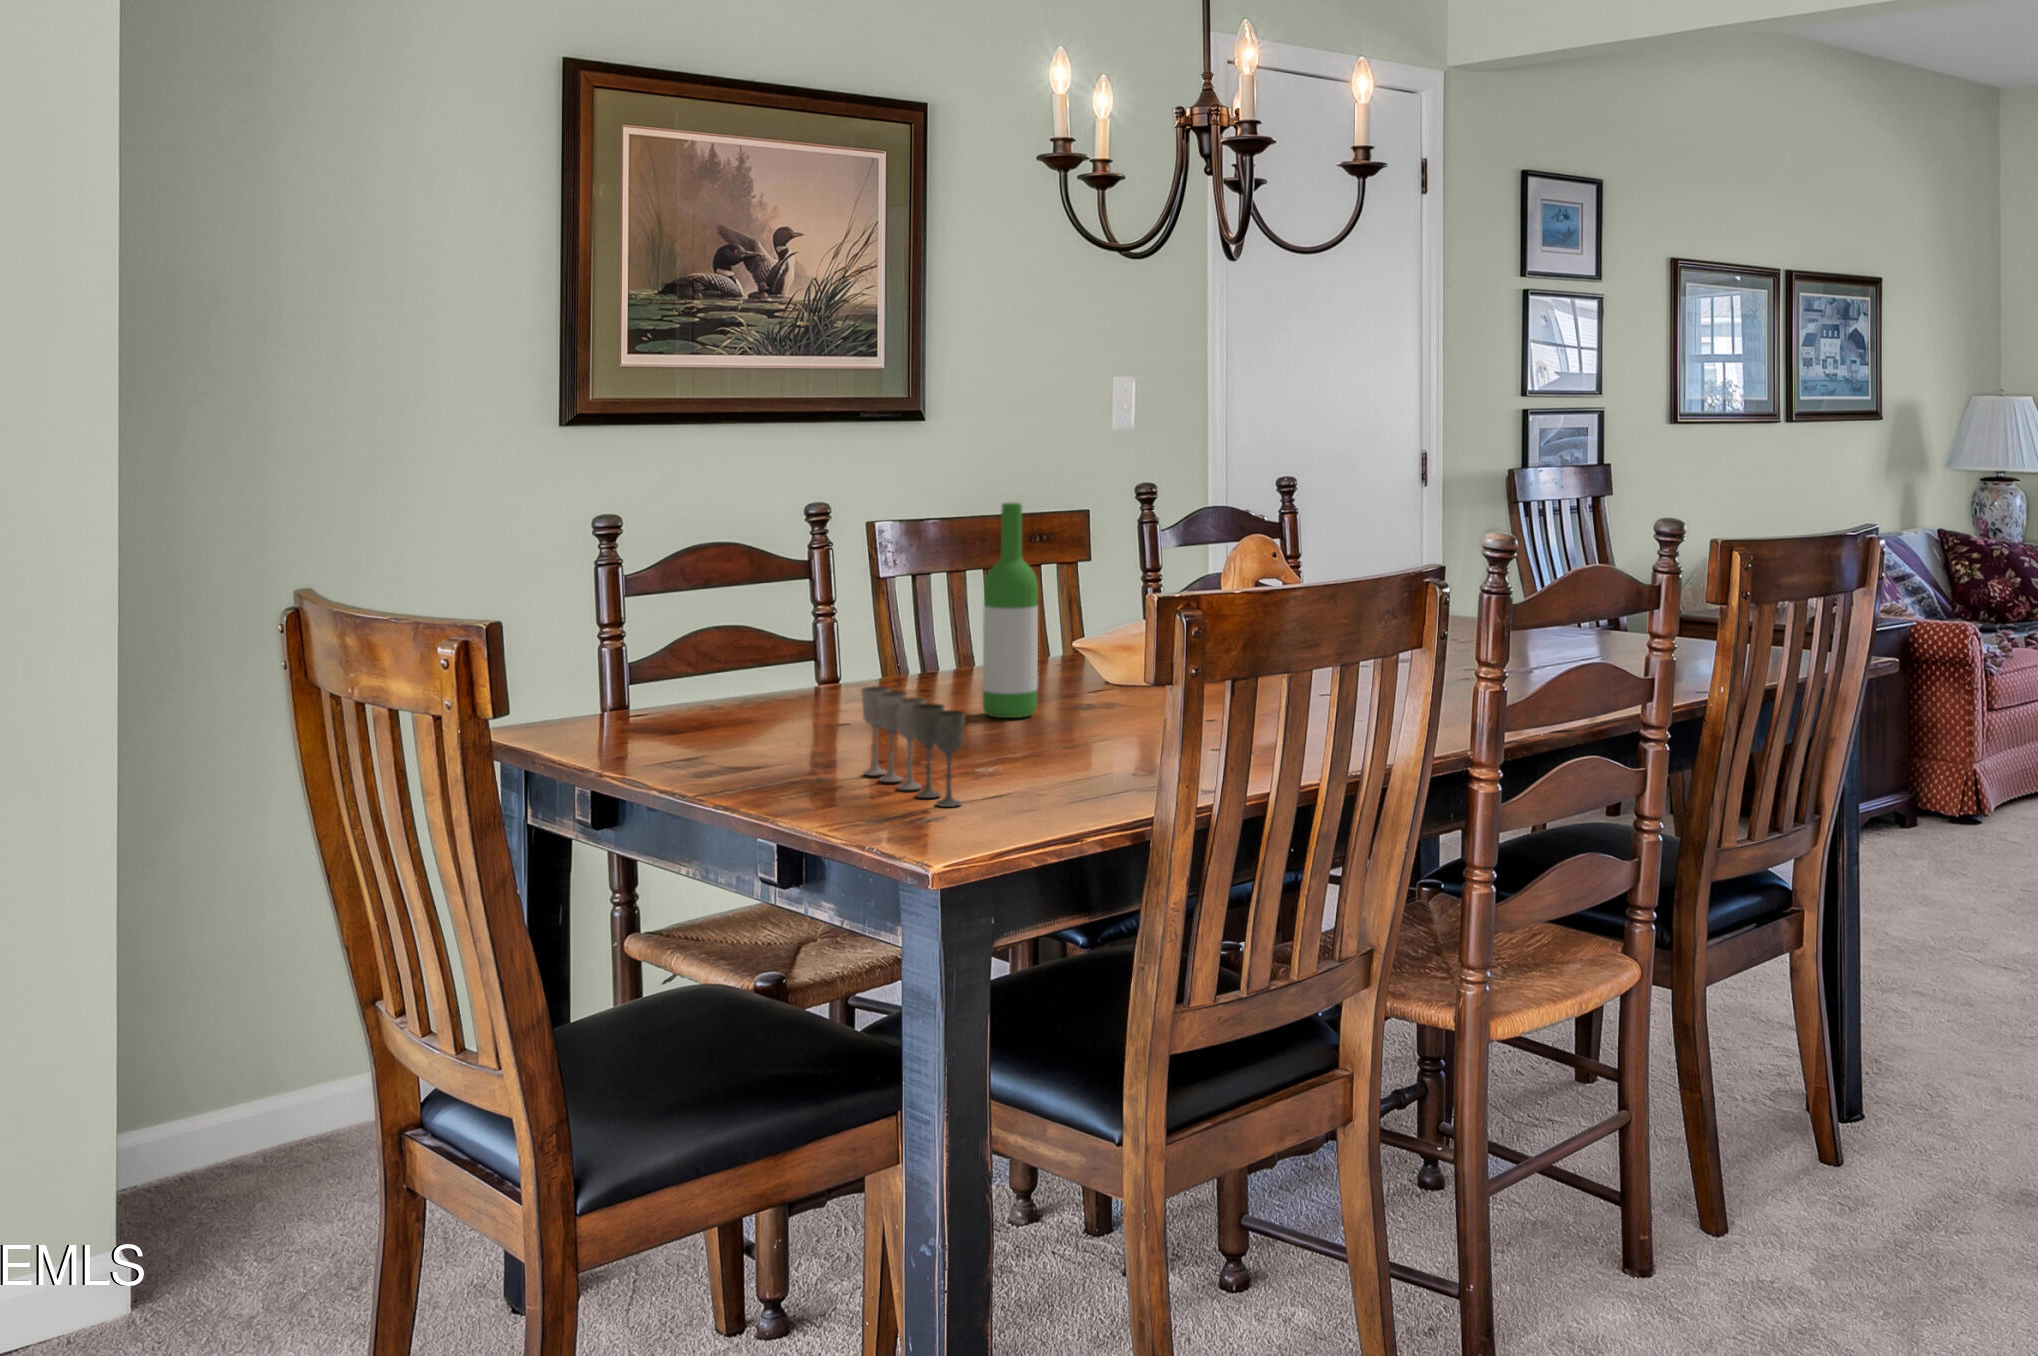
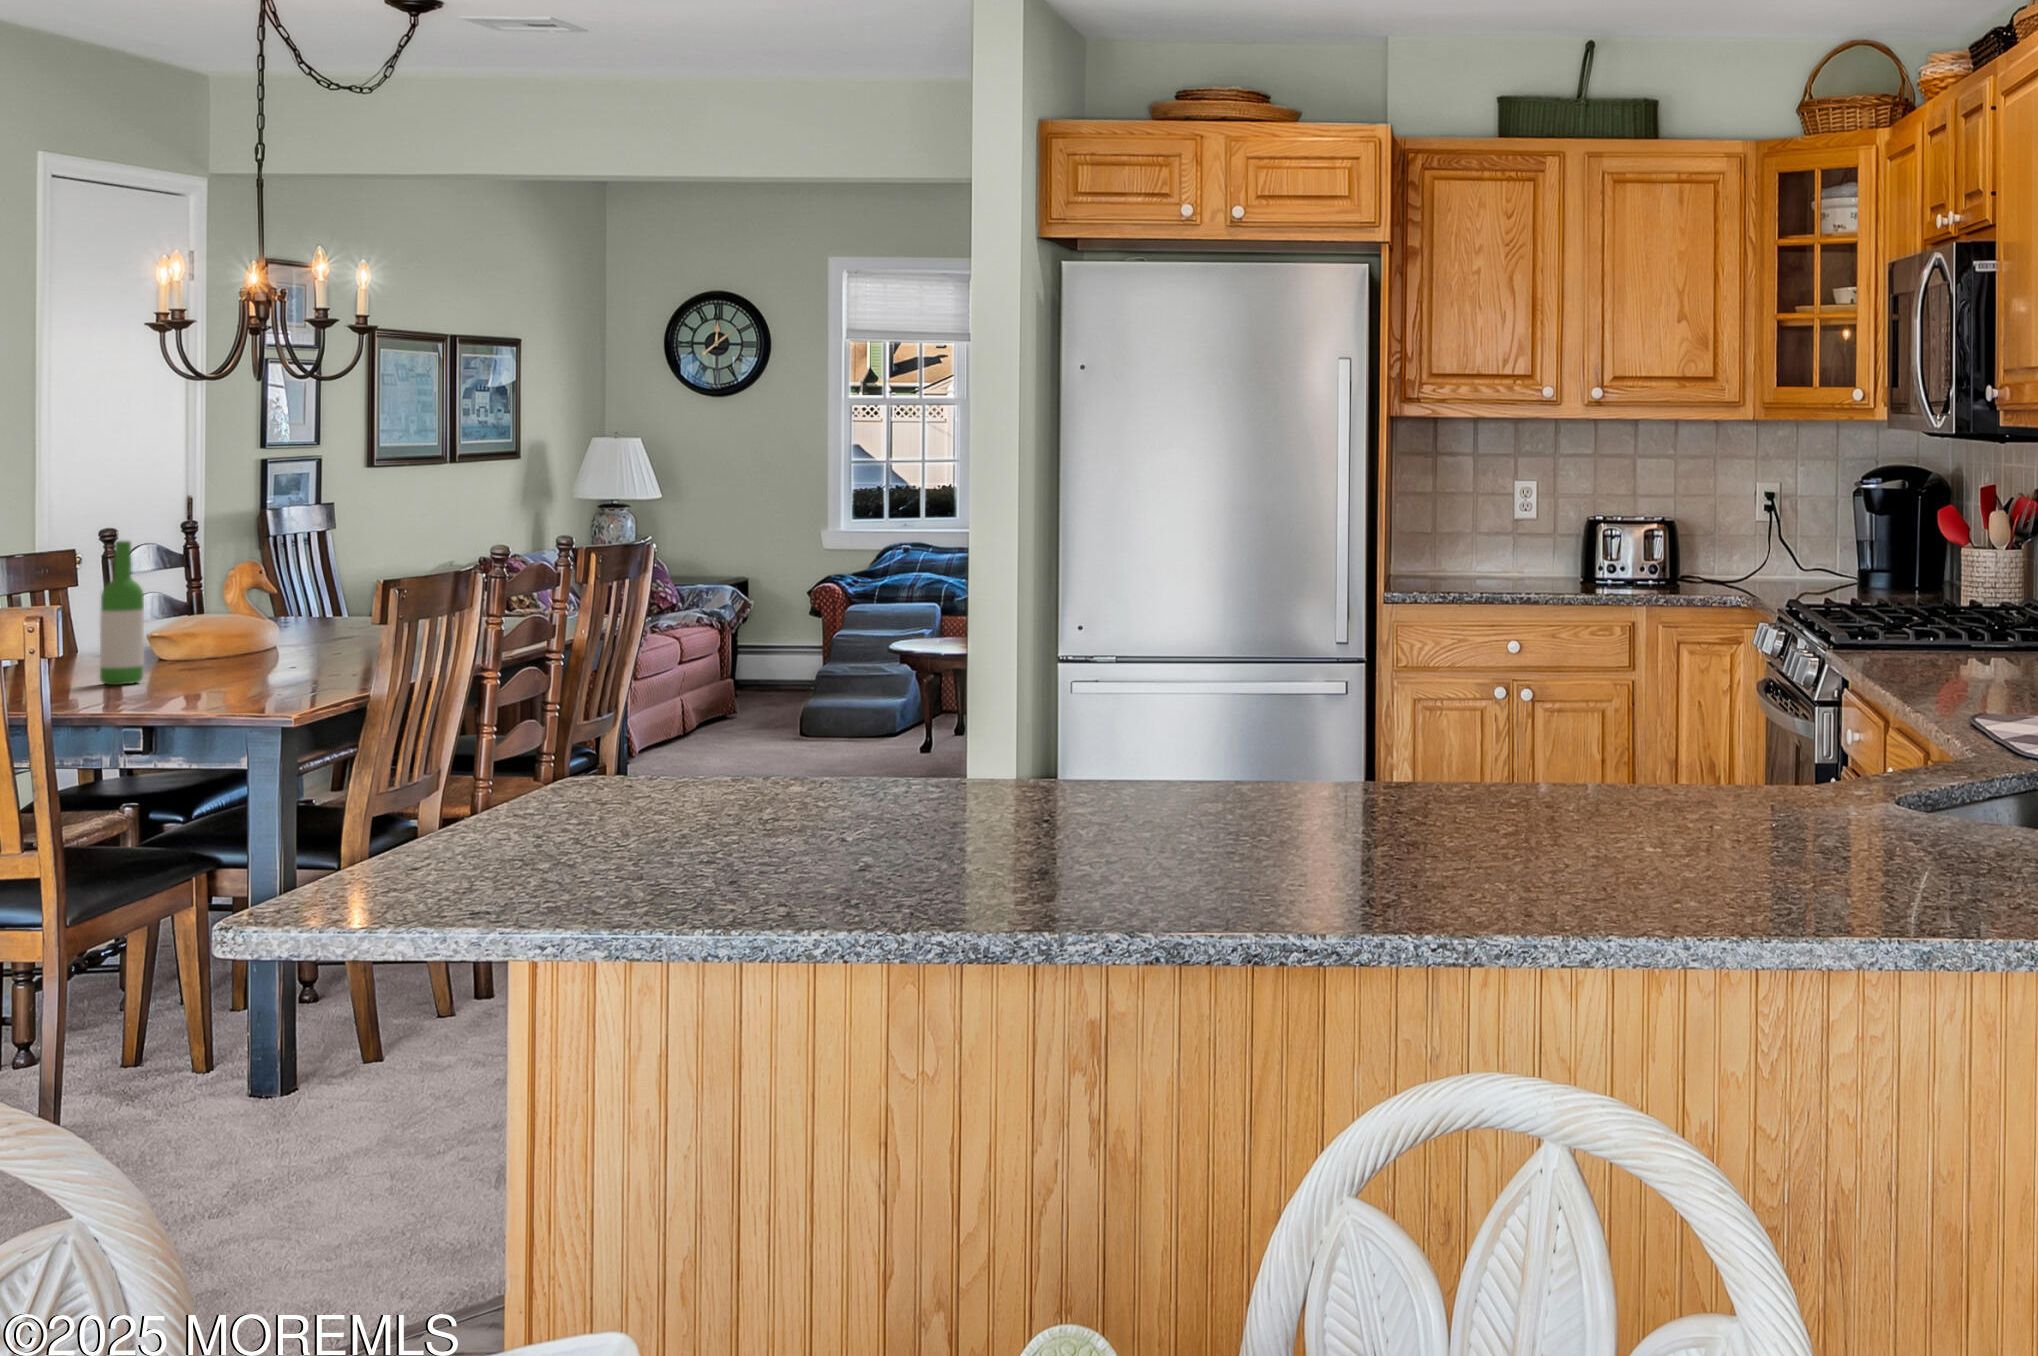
wine glass: present [862,686,965,807] -> none [128,650,240,705]

